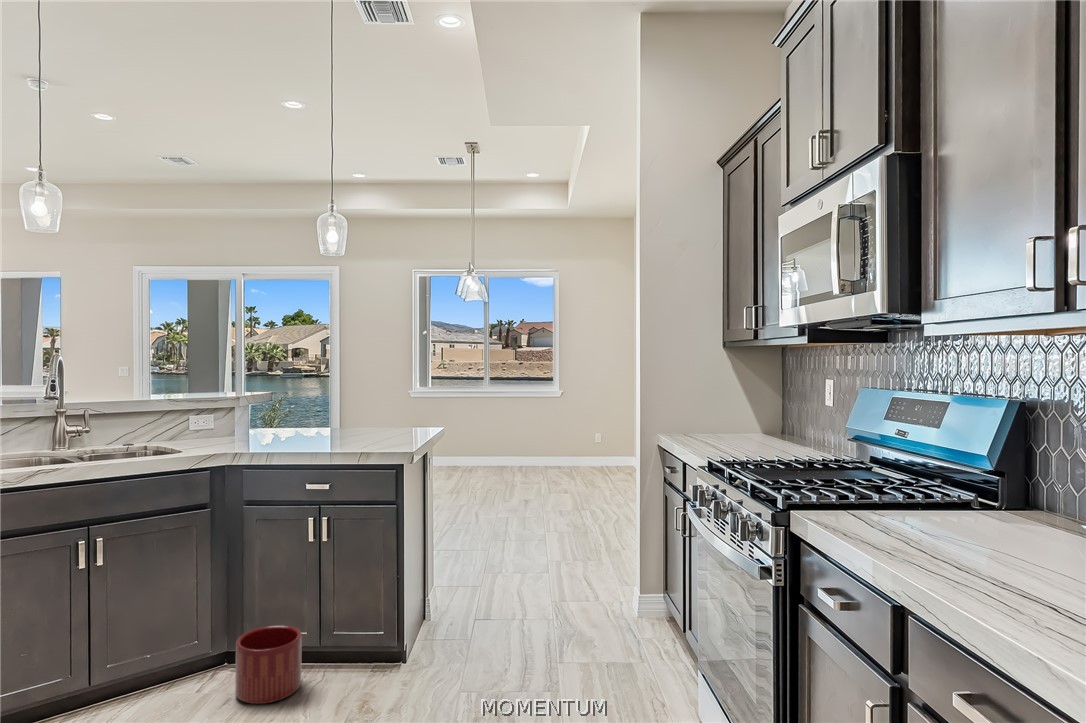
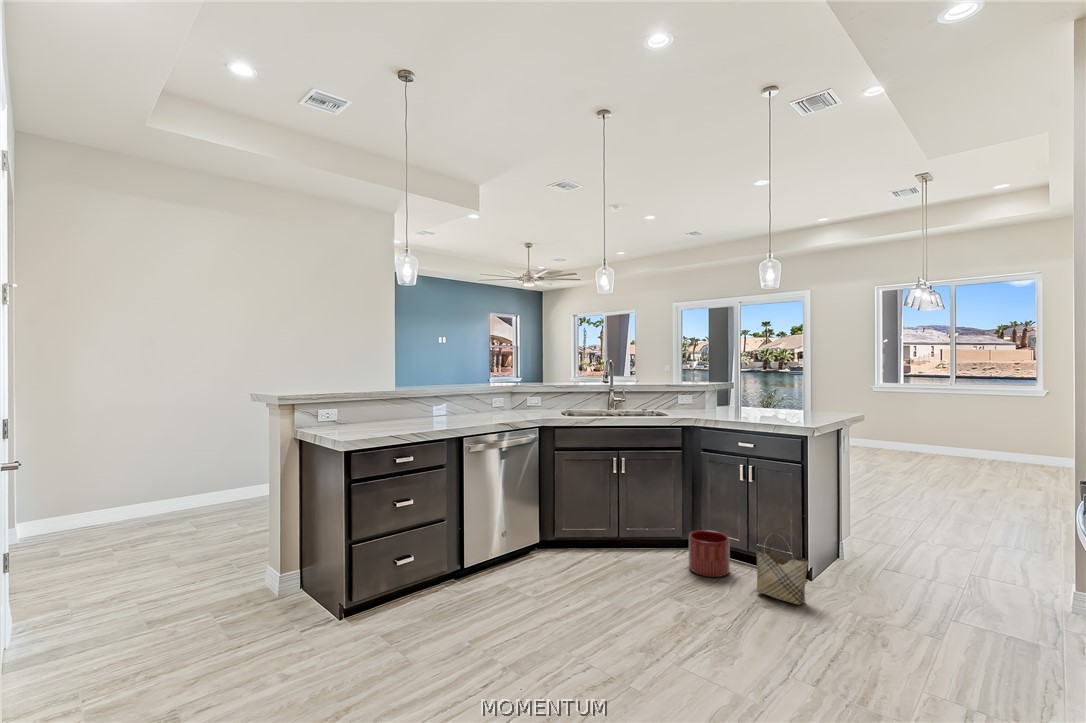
woven basket: none [349,597,420,700] -> present [756,529,808,605]

